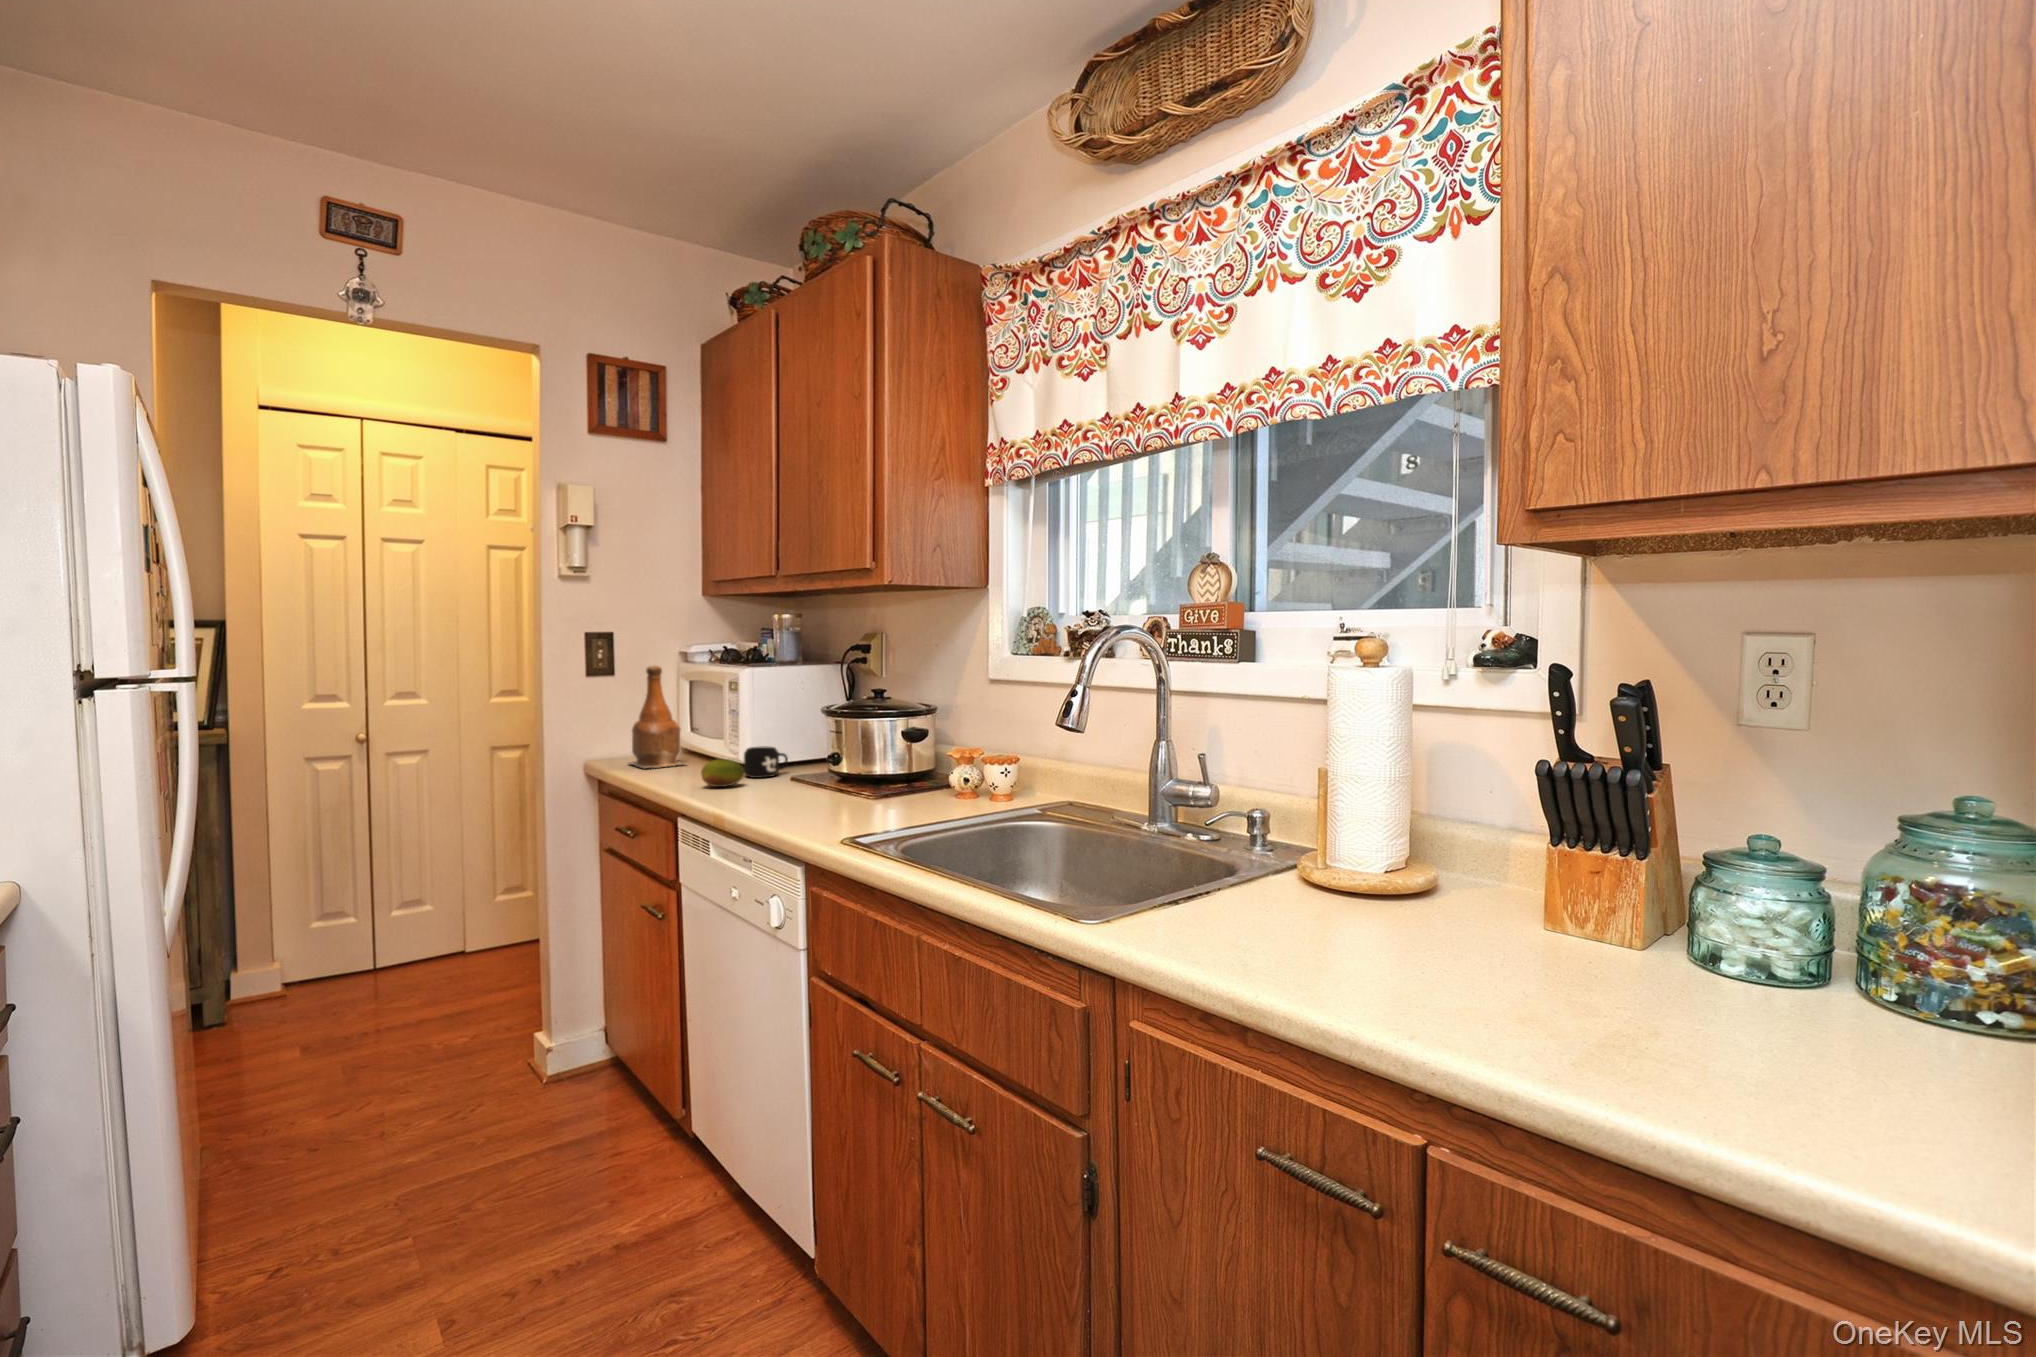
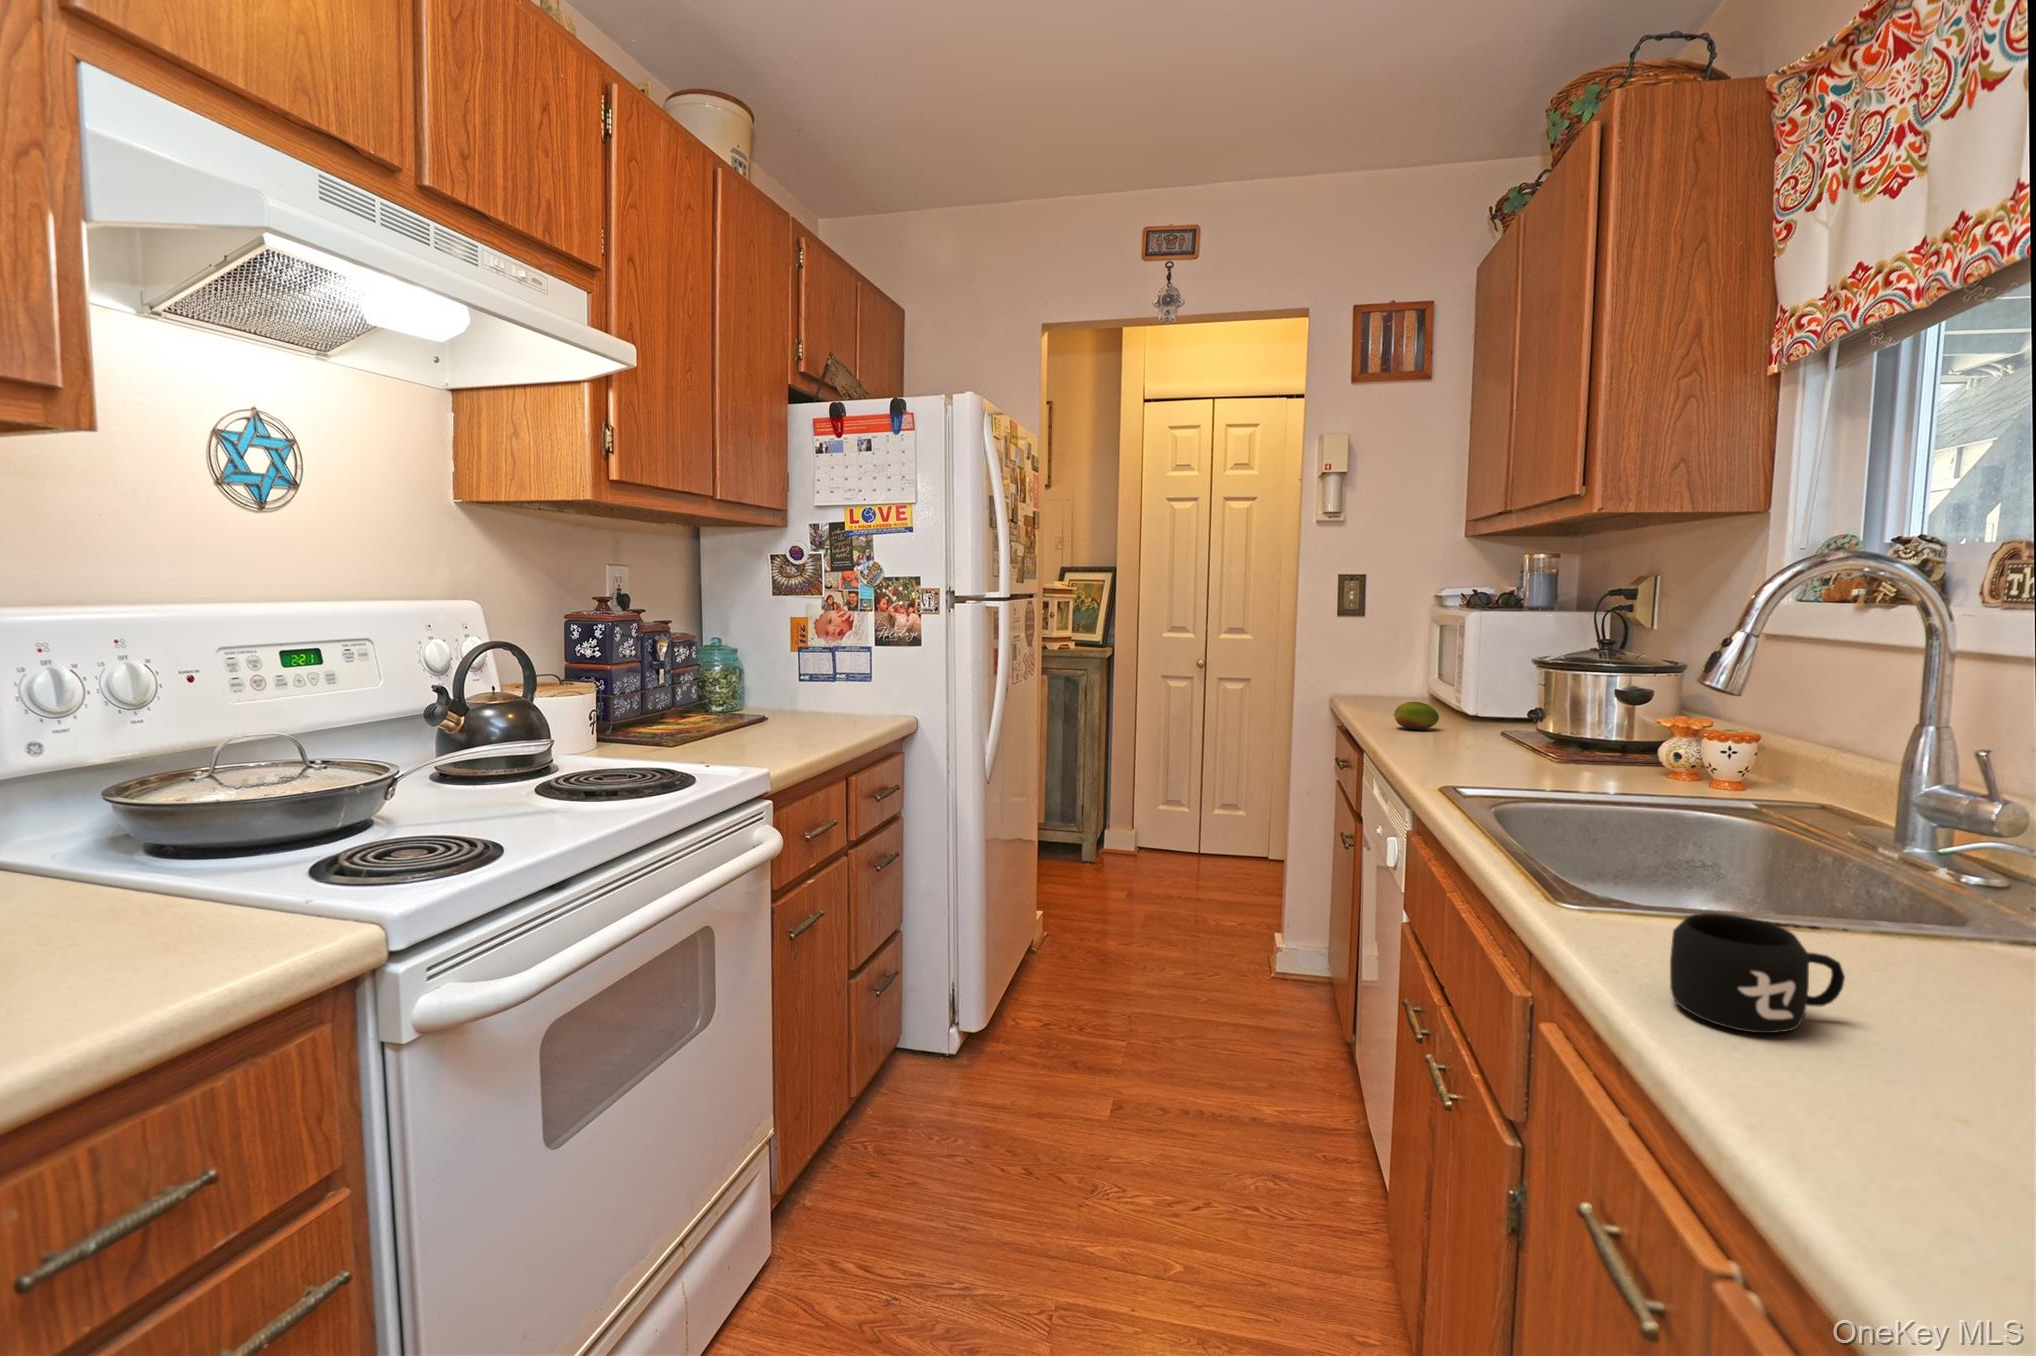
bottle: present [629,666,682,768] -> none [1365,609,1418,707]
mug: present [744,746,788,778] -> present [1670,913,1845,1033]

